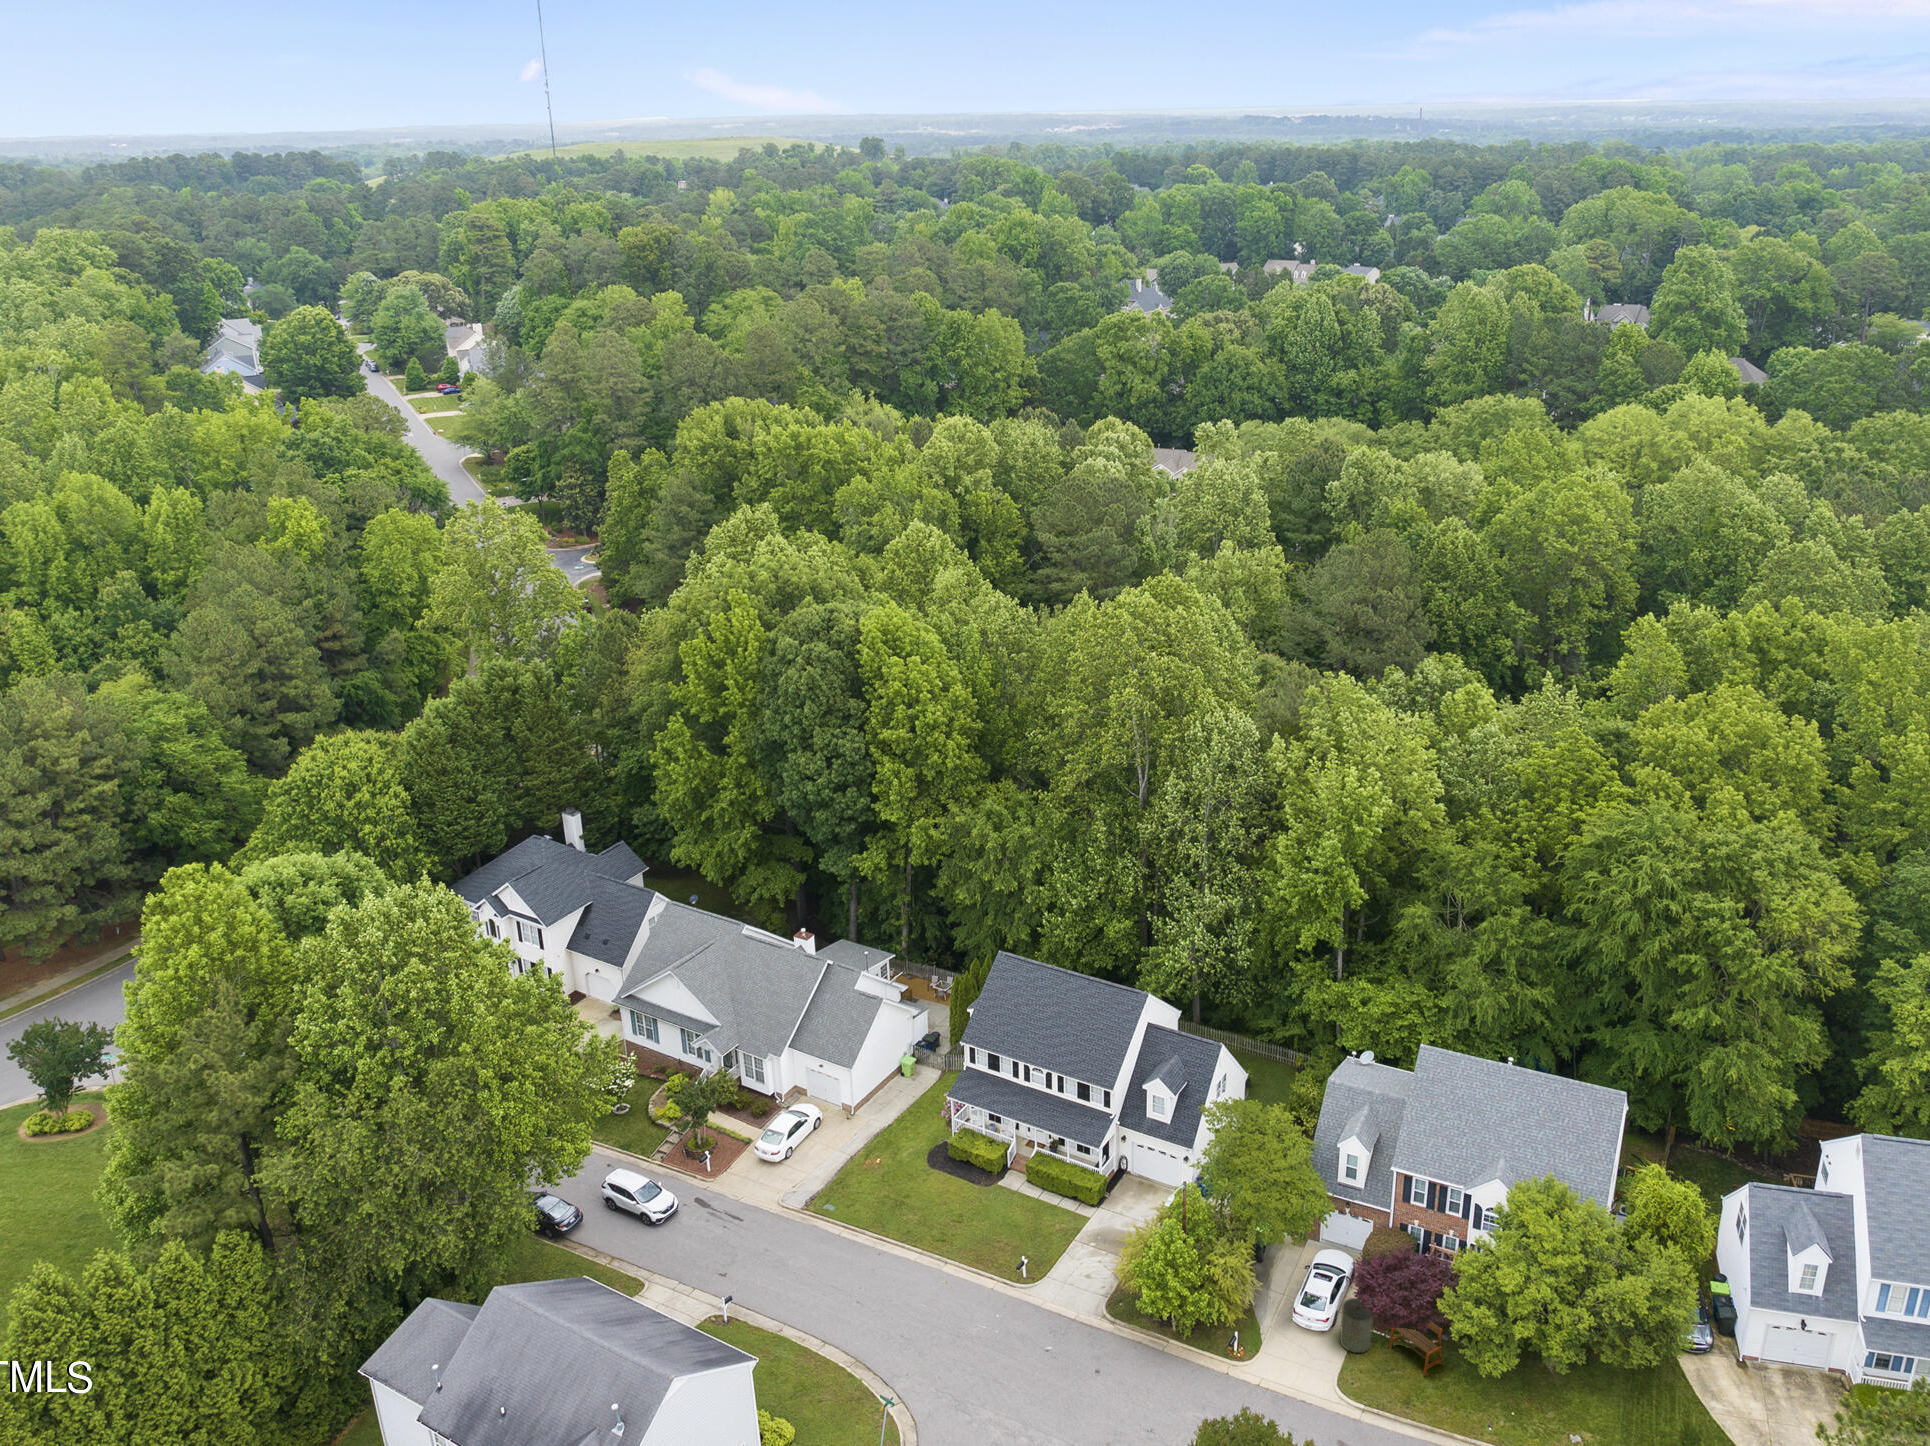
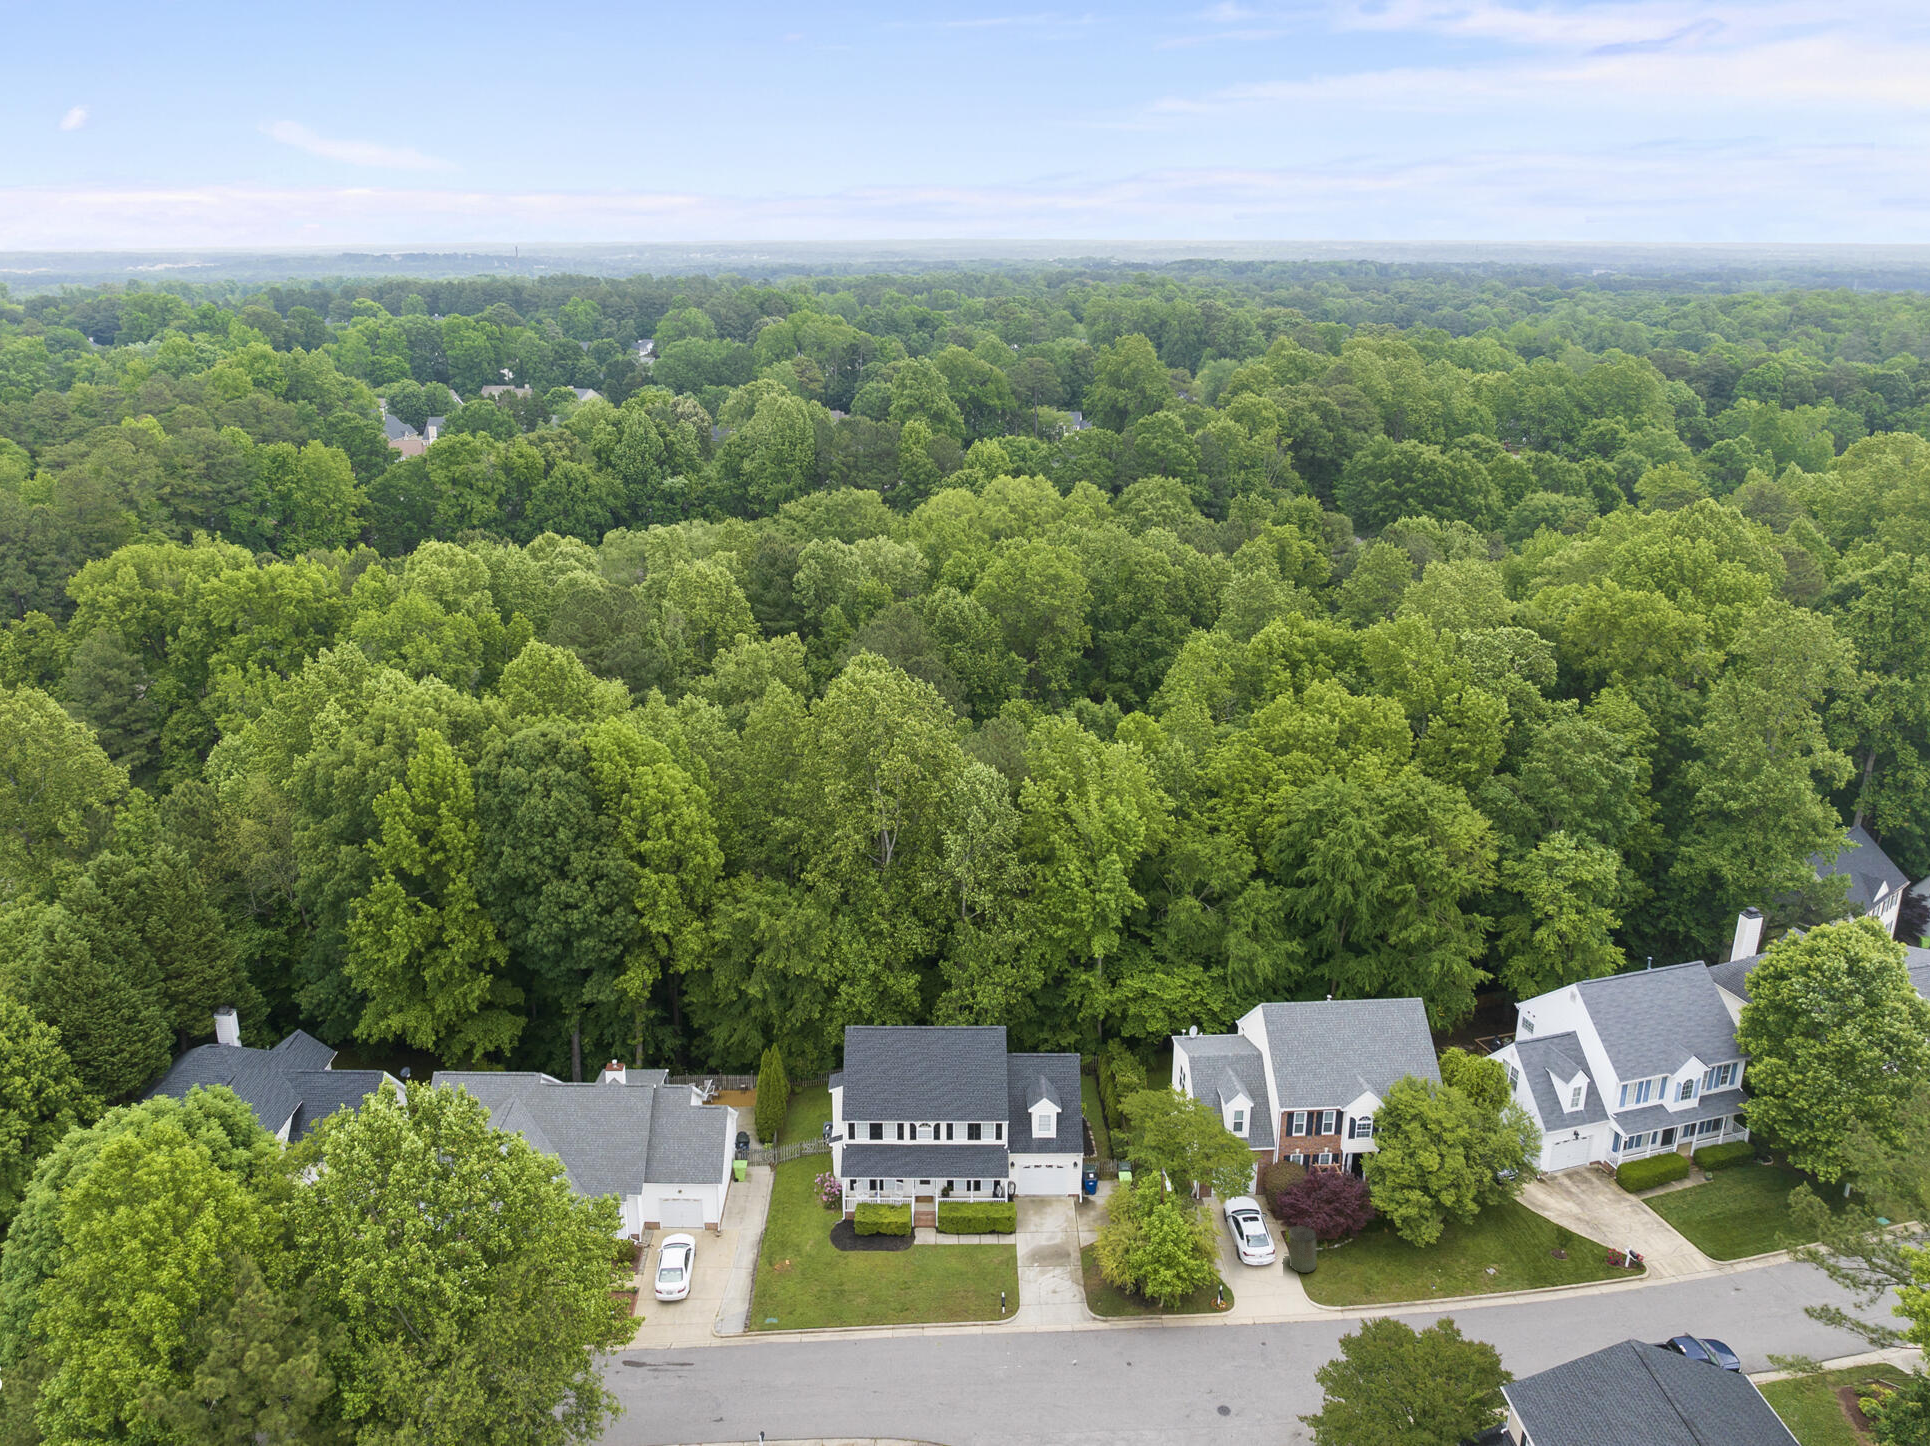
bench: present [1389,1321,1443,1376] -> none [1328,1217,1372,1270]

